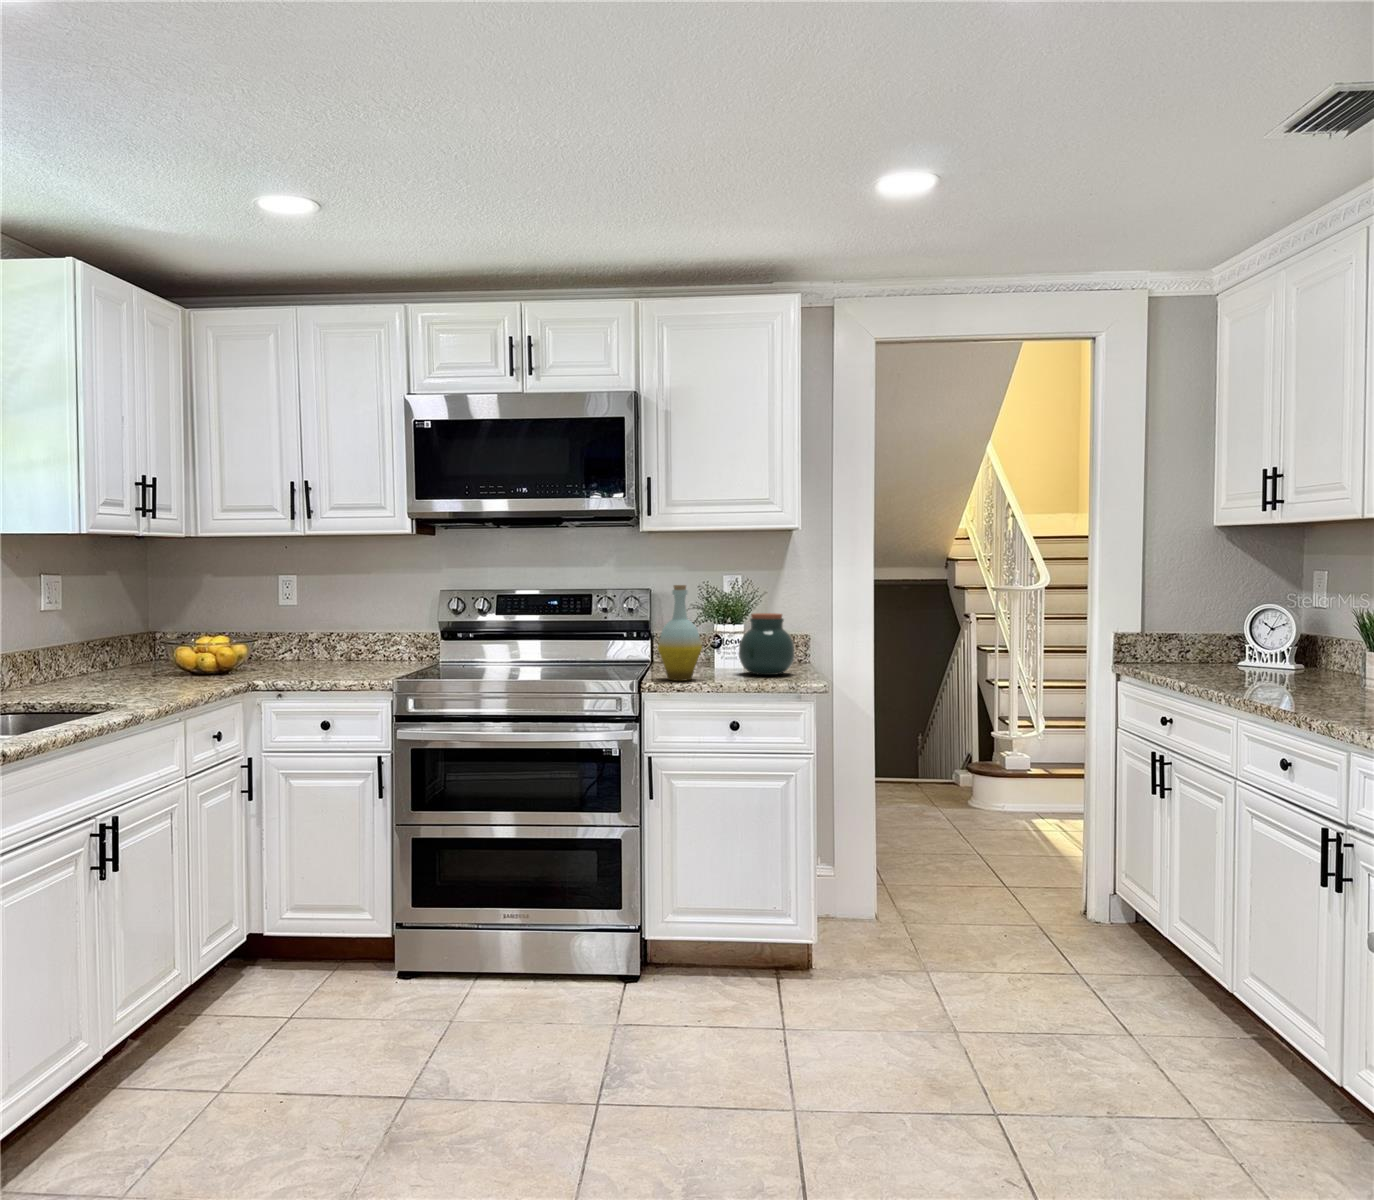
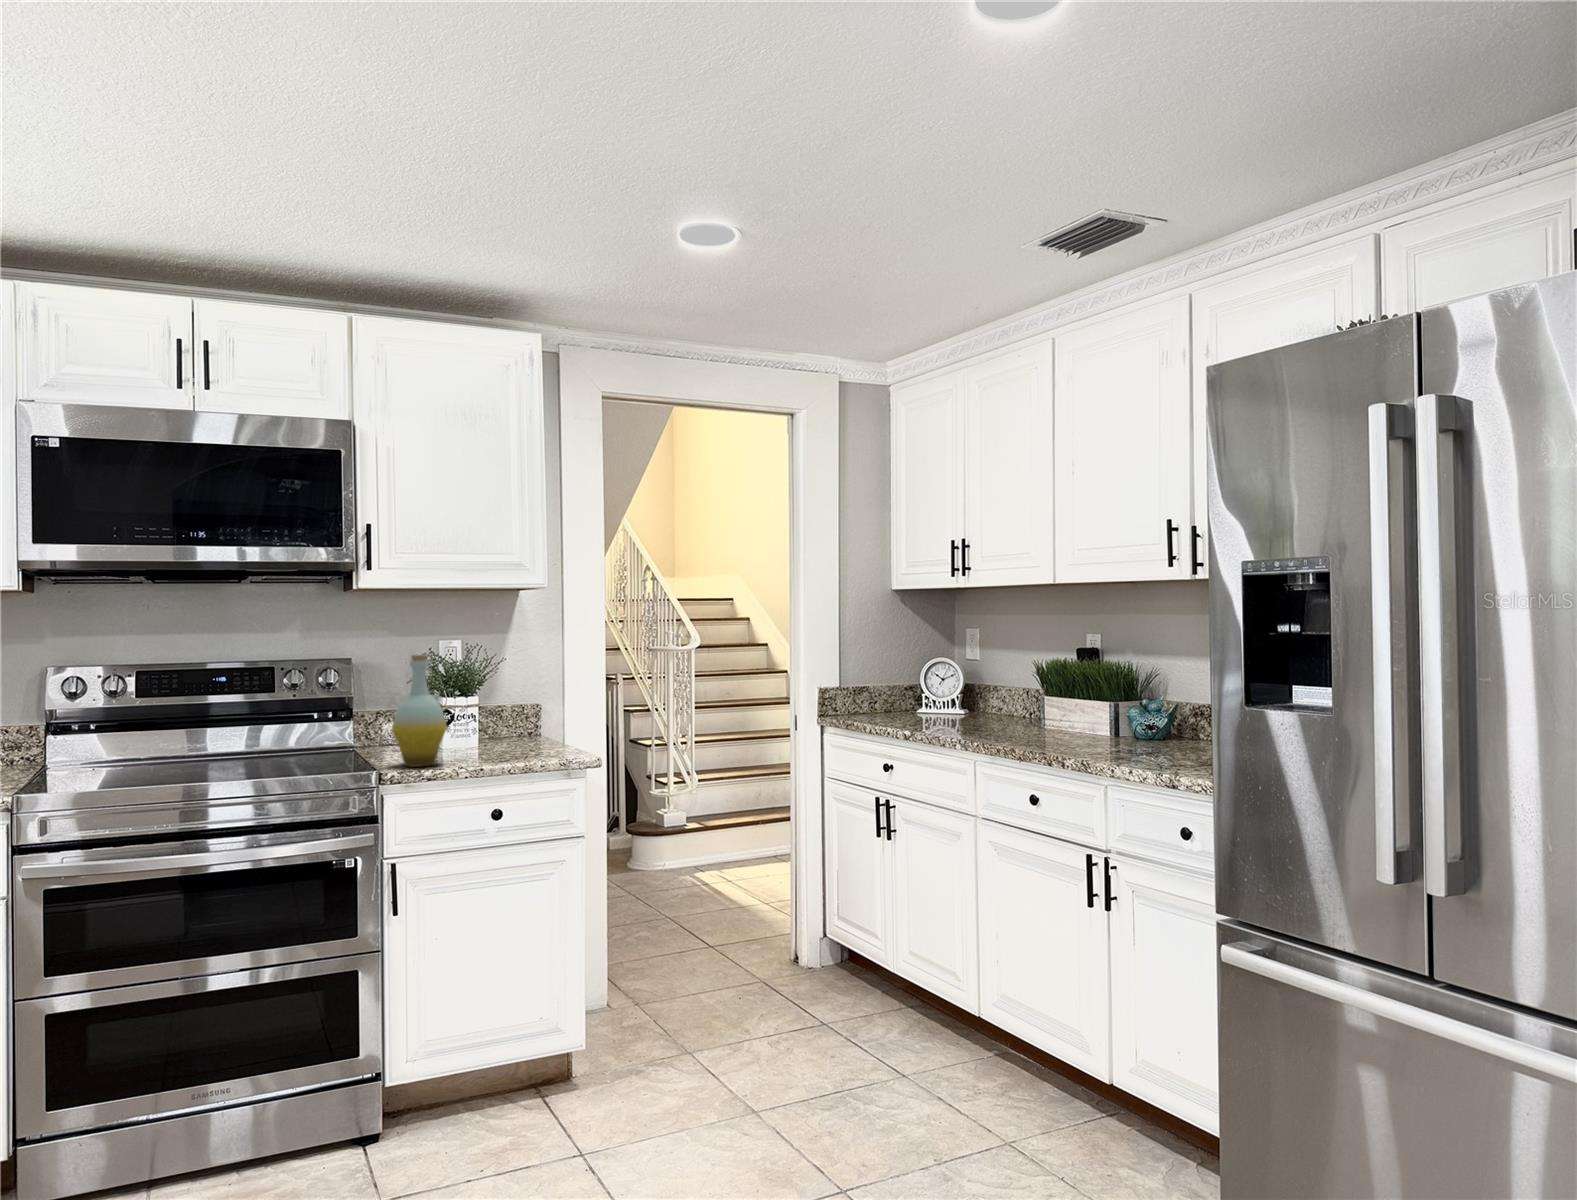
jar: present [739,613,794,675] -> none [475,683,539,752]

